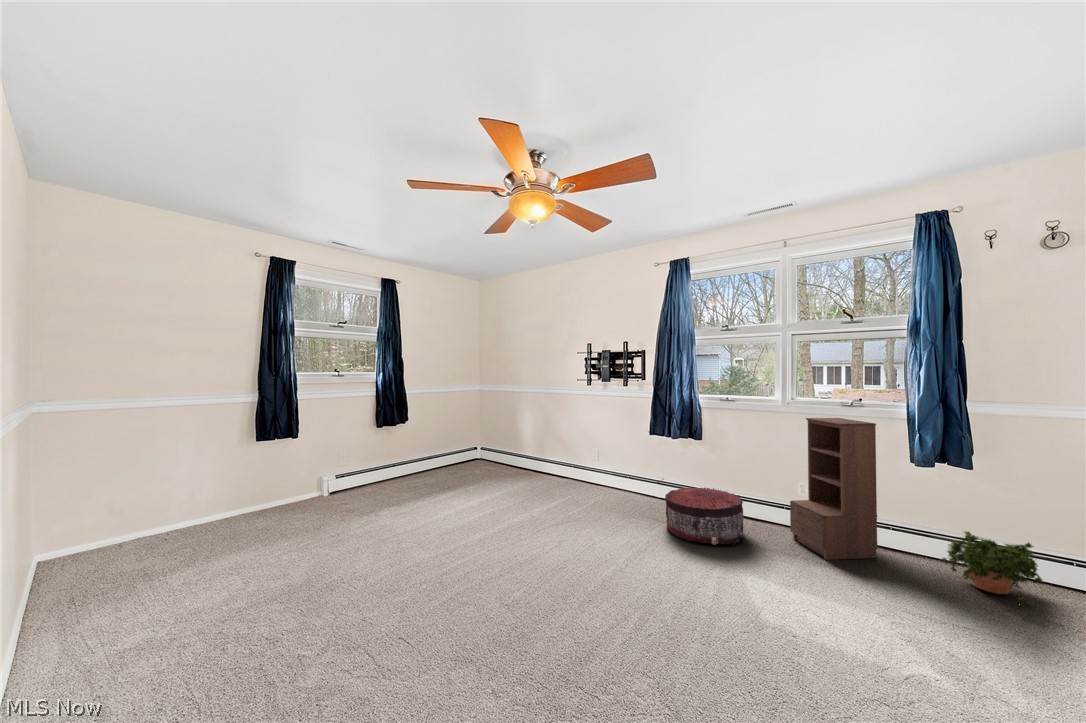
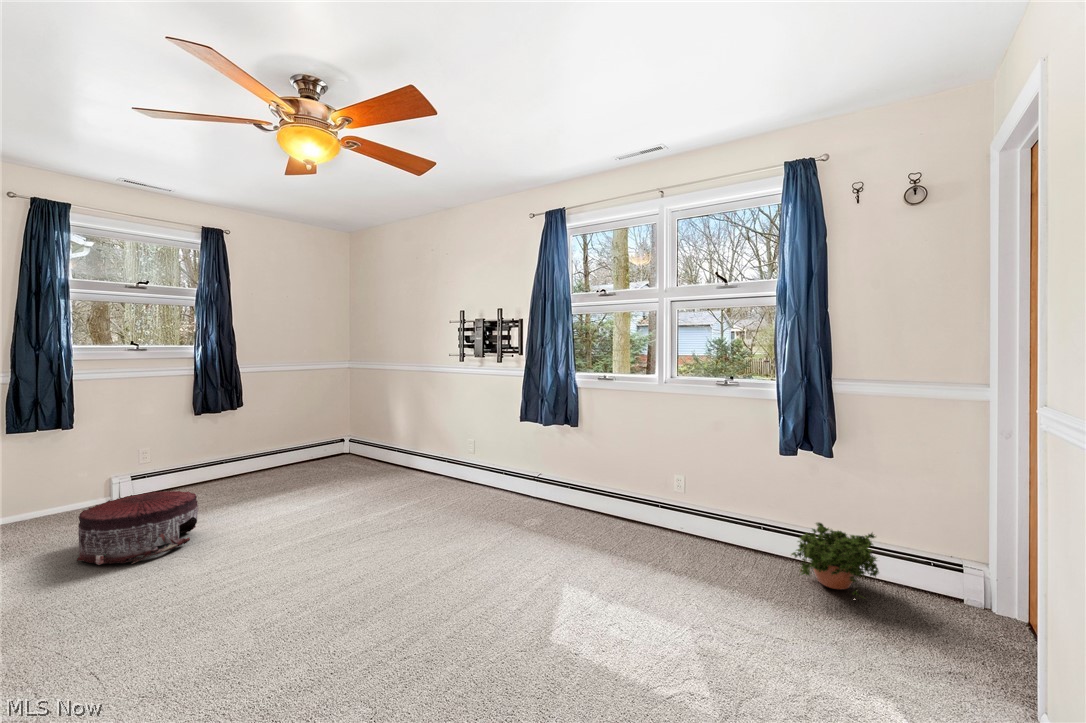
bookshelf: present [790,418,877,560] -> none [655,398,739,559]
pouf: present [665,488,744,545] -> present [77,491,199,565]

